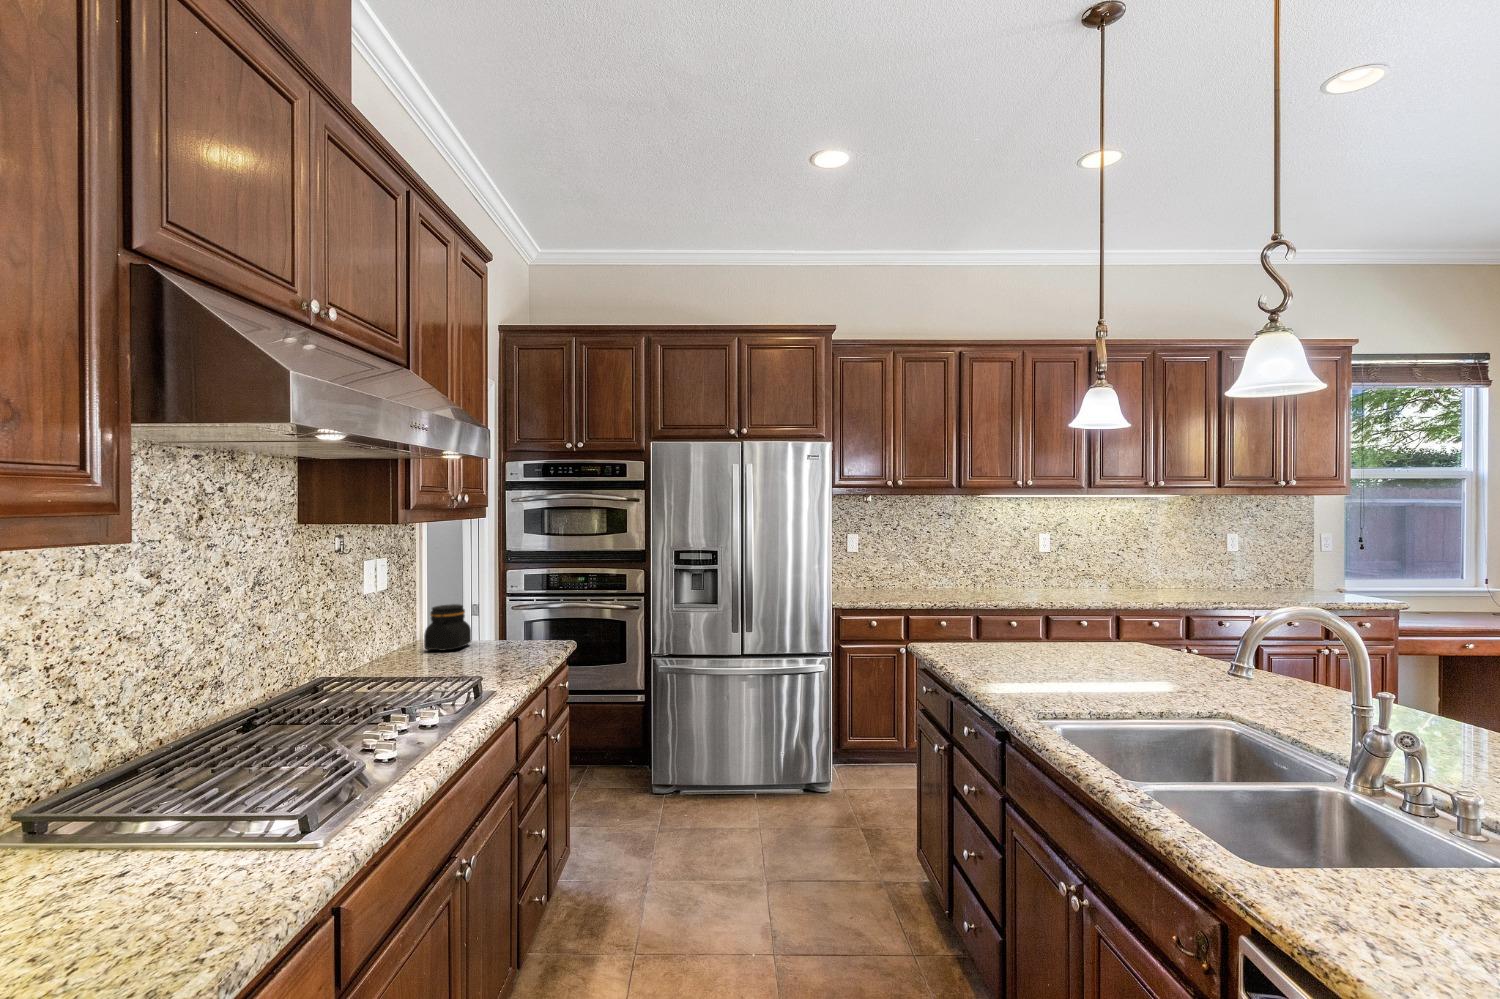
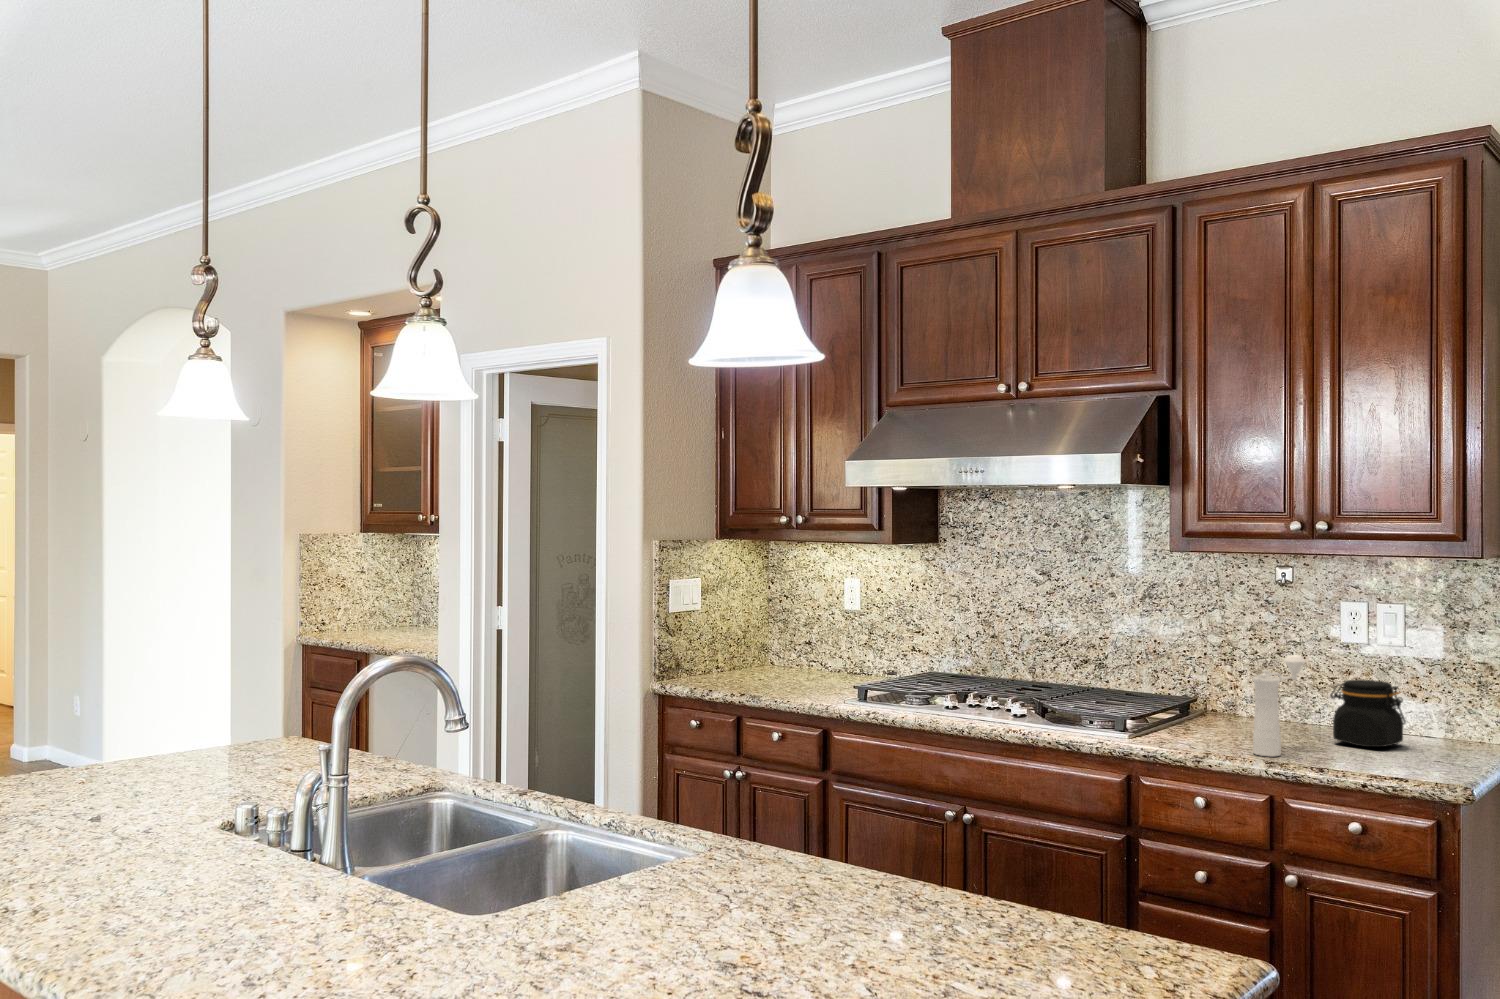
pepper mill: none [483,588,532,654] -> present [1253,655,1305,757]

